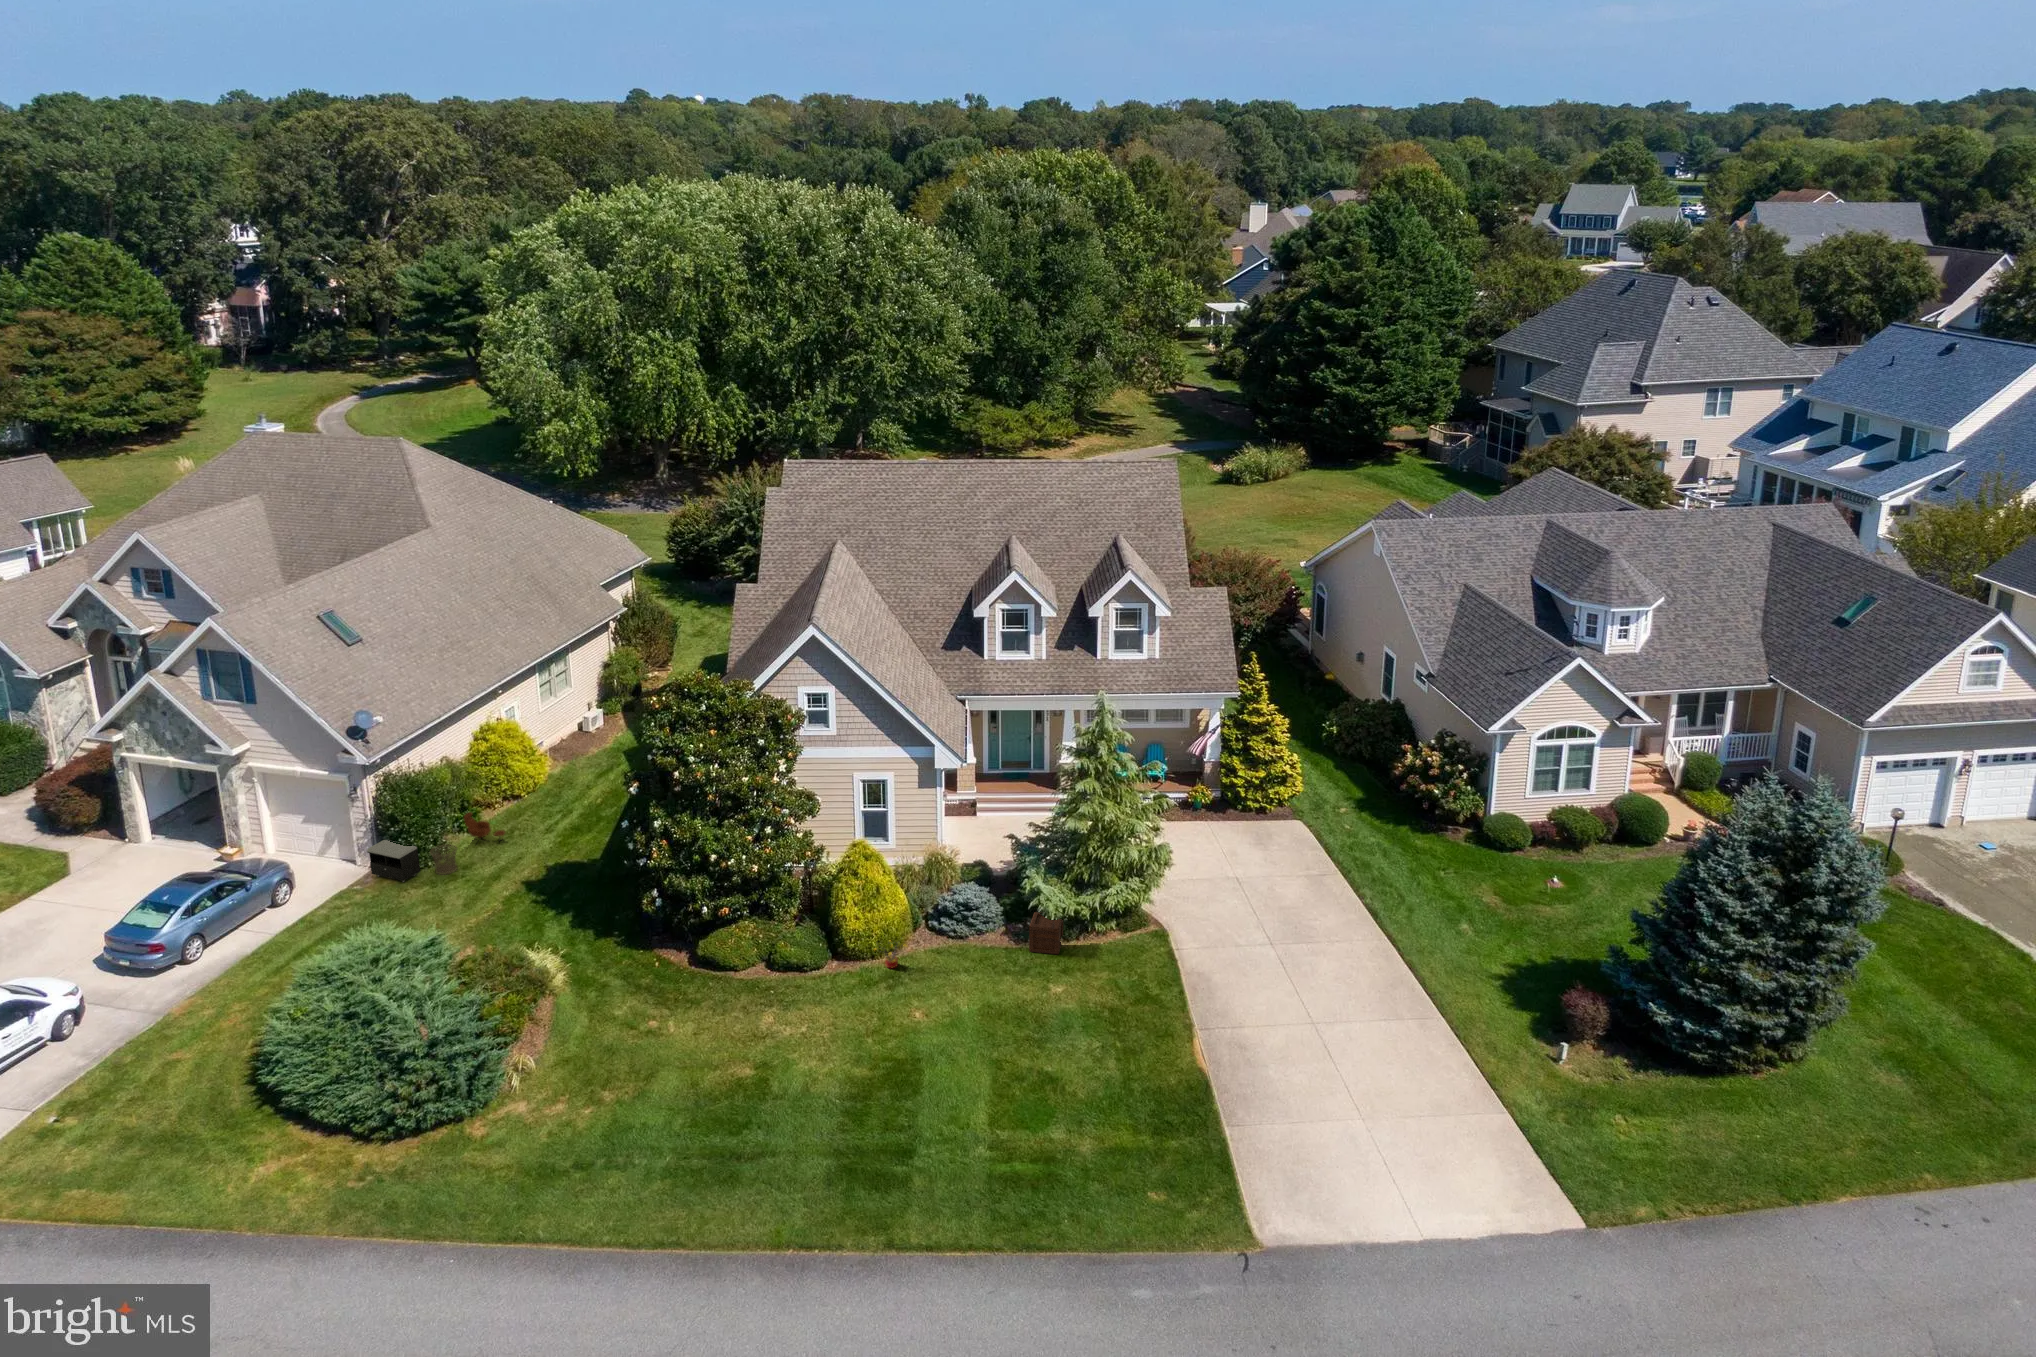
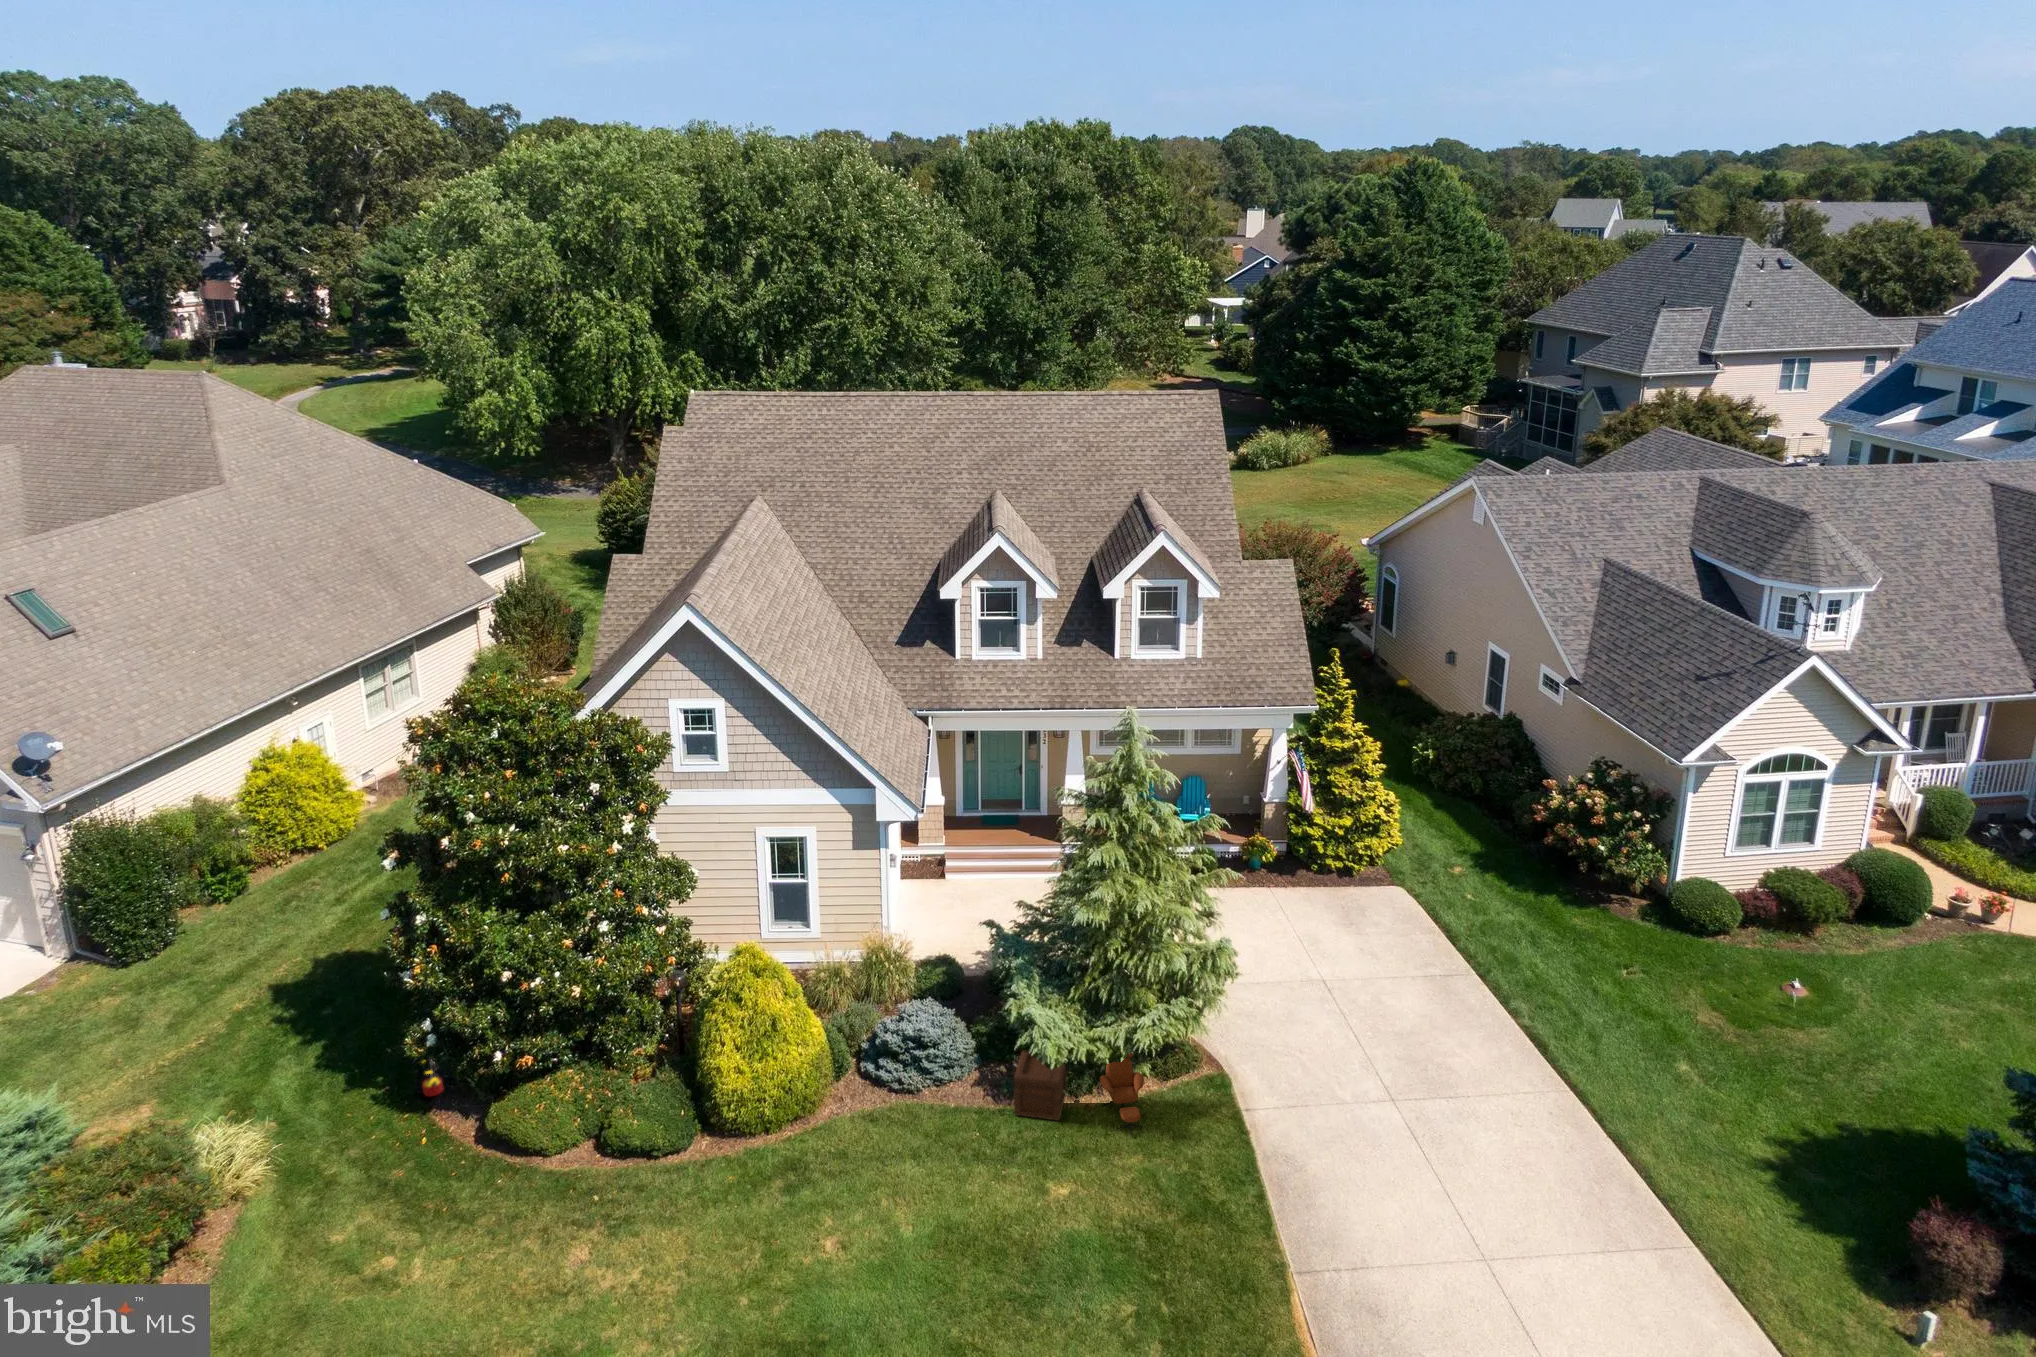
lounge chair: present [464,812,505,841] -> present [1100,1053,1144,1137]
storage bench: present [367,840,420,882] -> none [43,922,127,987]
basket: present [430,845,457,875] -> none [139,928,186,974]
decorative plant: present [885,945,907,968] -> present [422,1059,443,1096]

